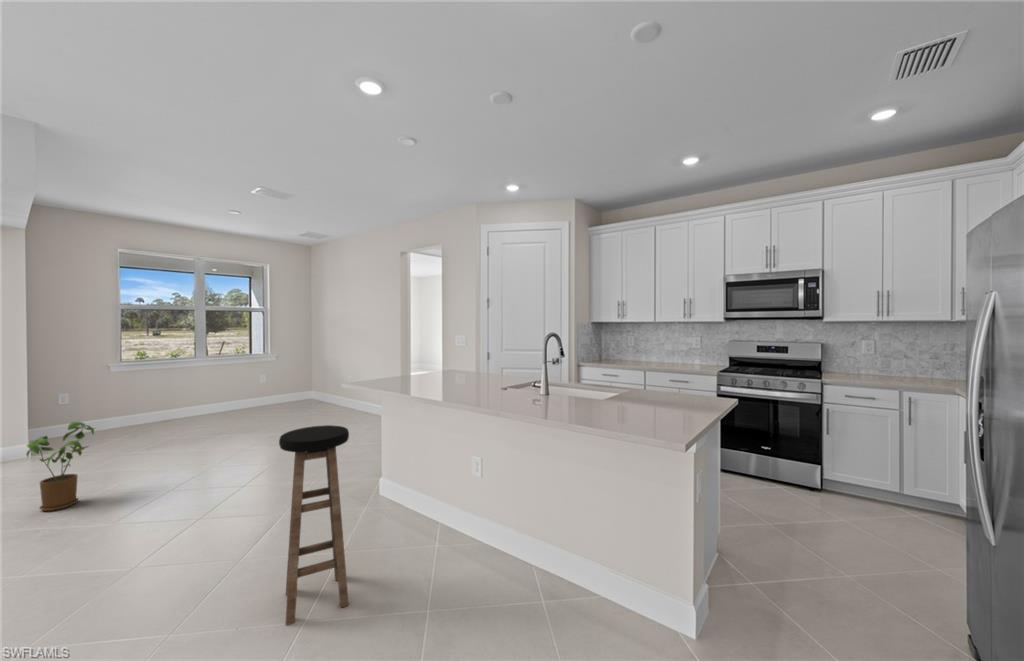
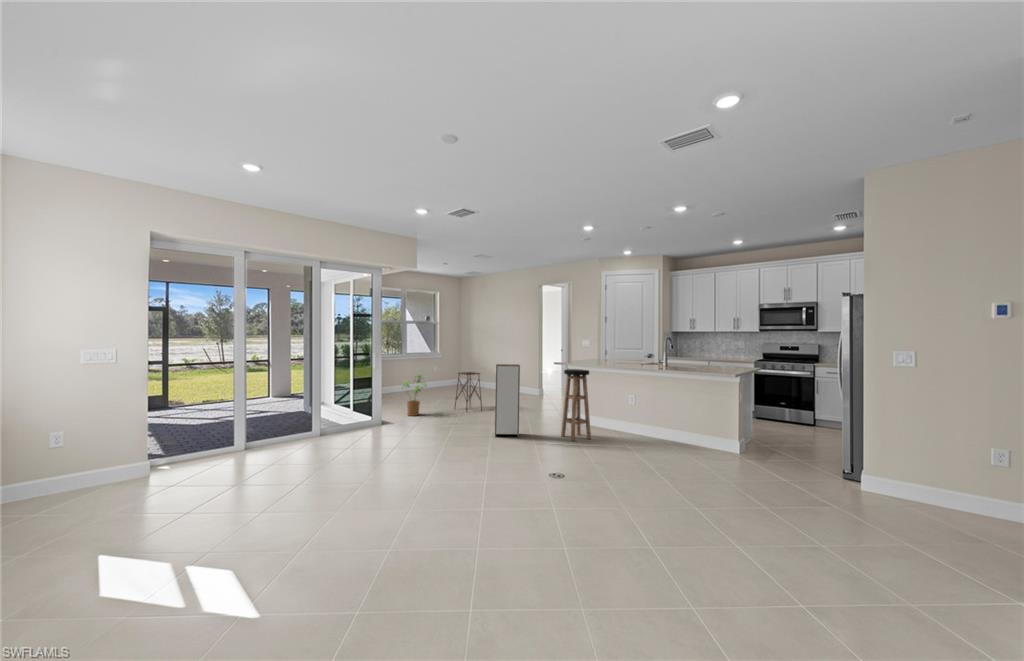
side table: none [192,402,247,484] -> present [455,372,482,411]
storage cabinet: none [86,418,187,619] -> present [495,364,520,437]

